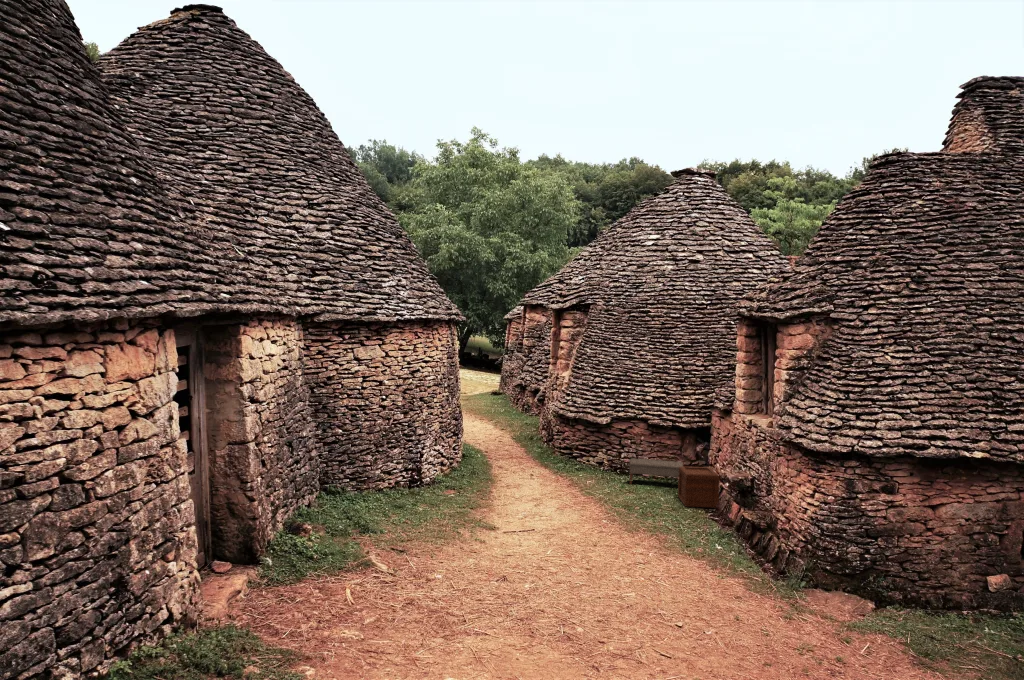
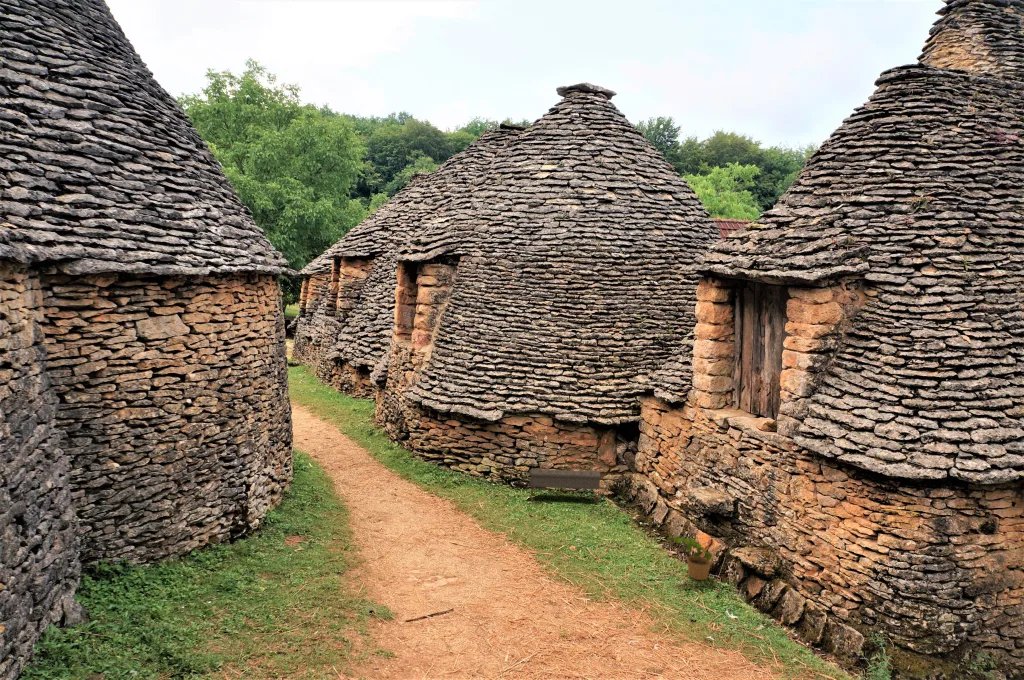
wooden crate: present [678,466,720,508] -> none [599,476,657,531]
potted plant: none [710,507,747,542] -> present [667,535,712,580]

